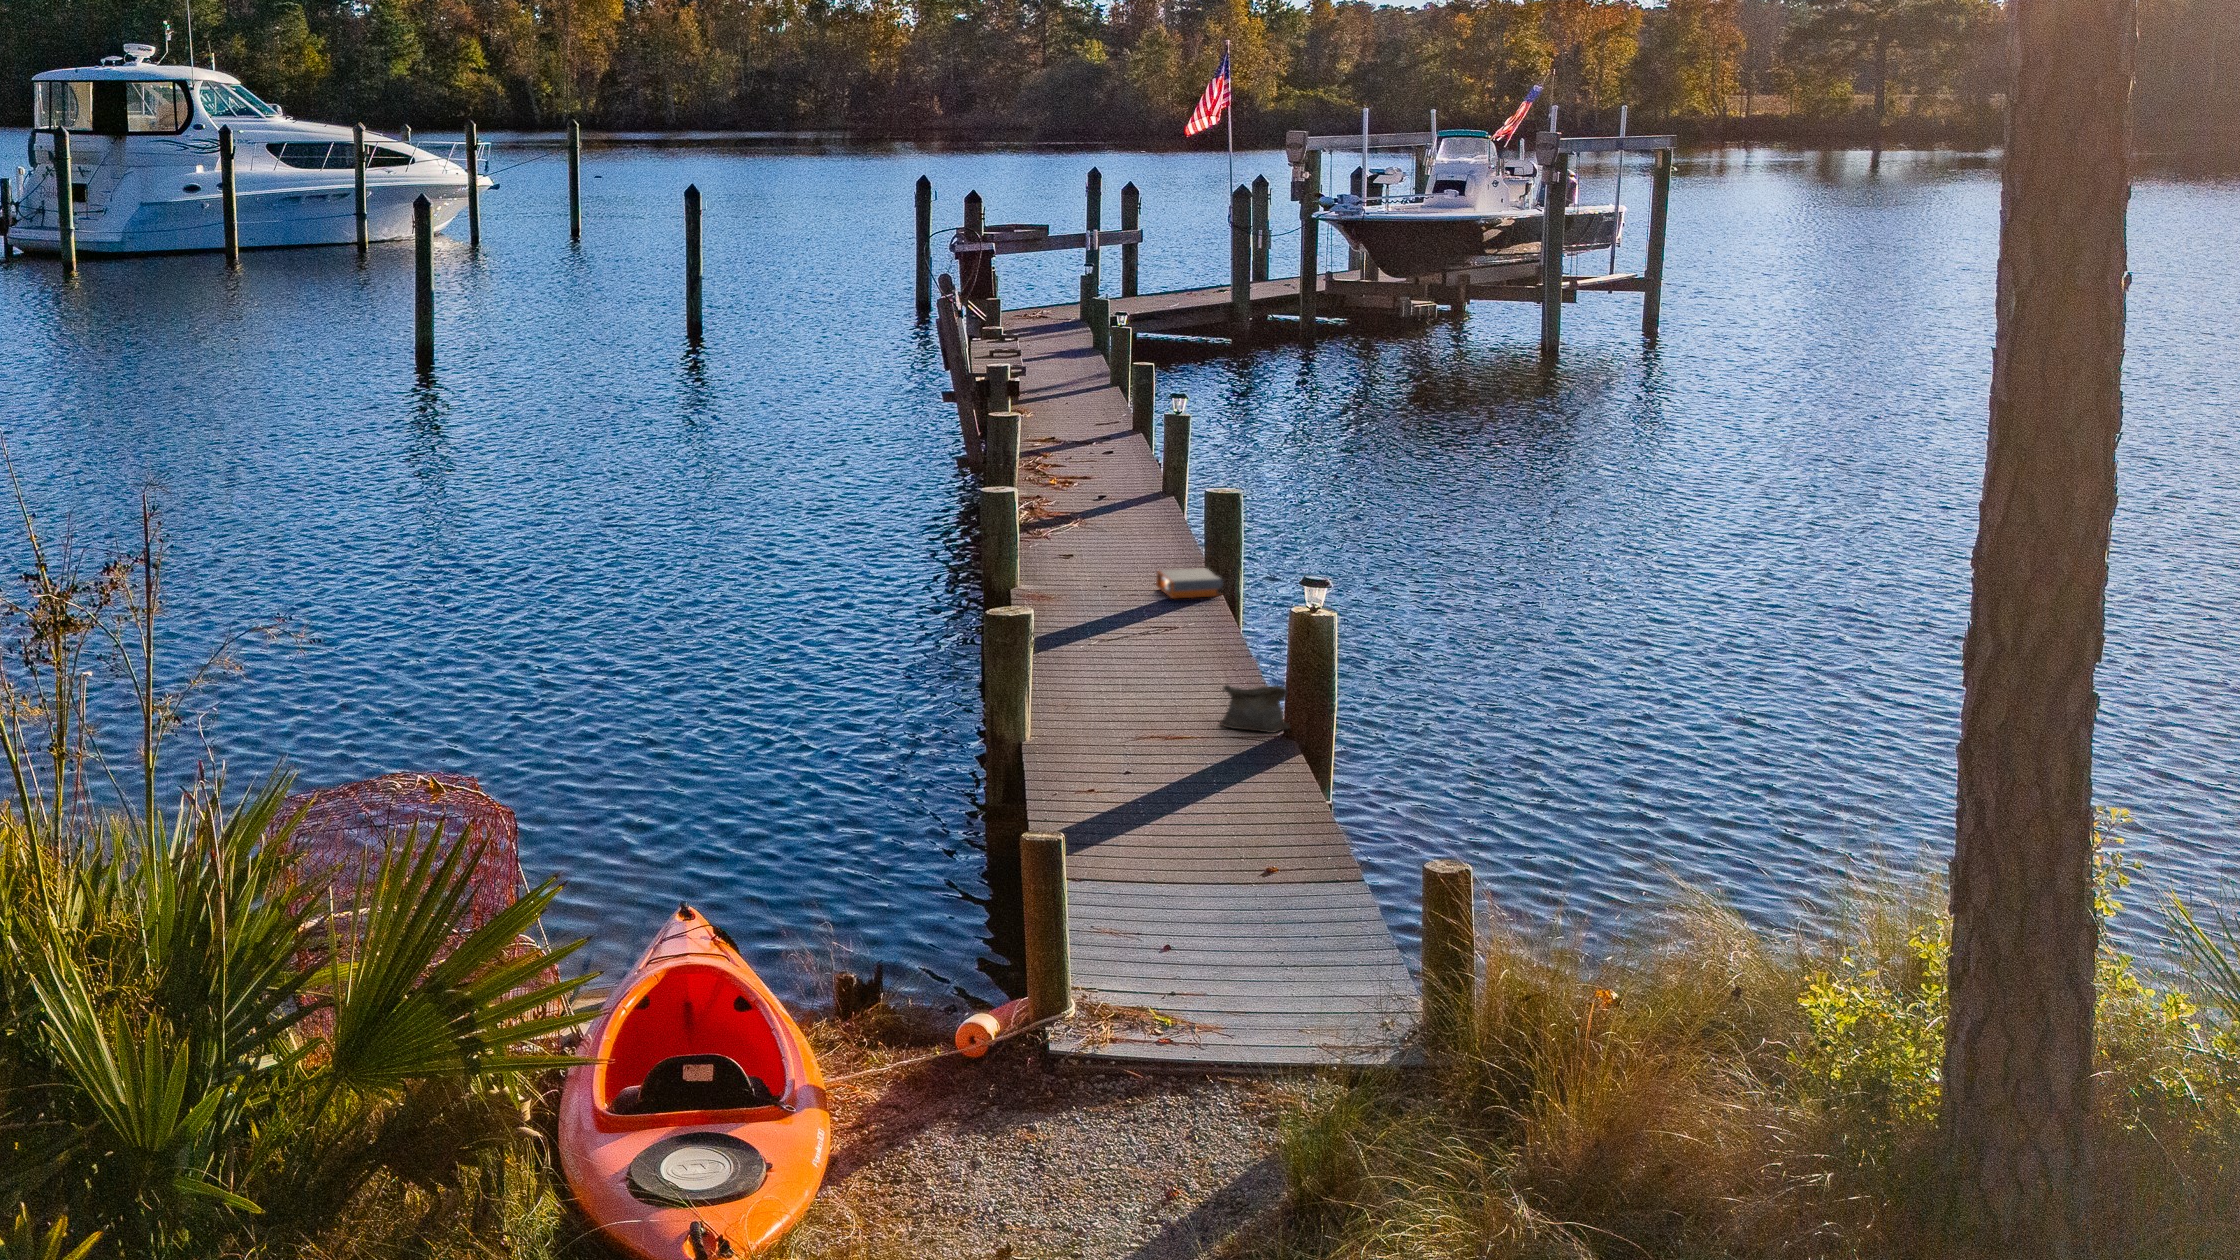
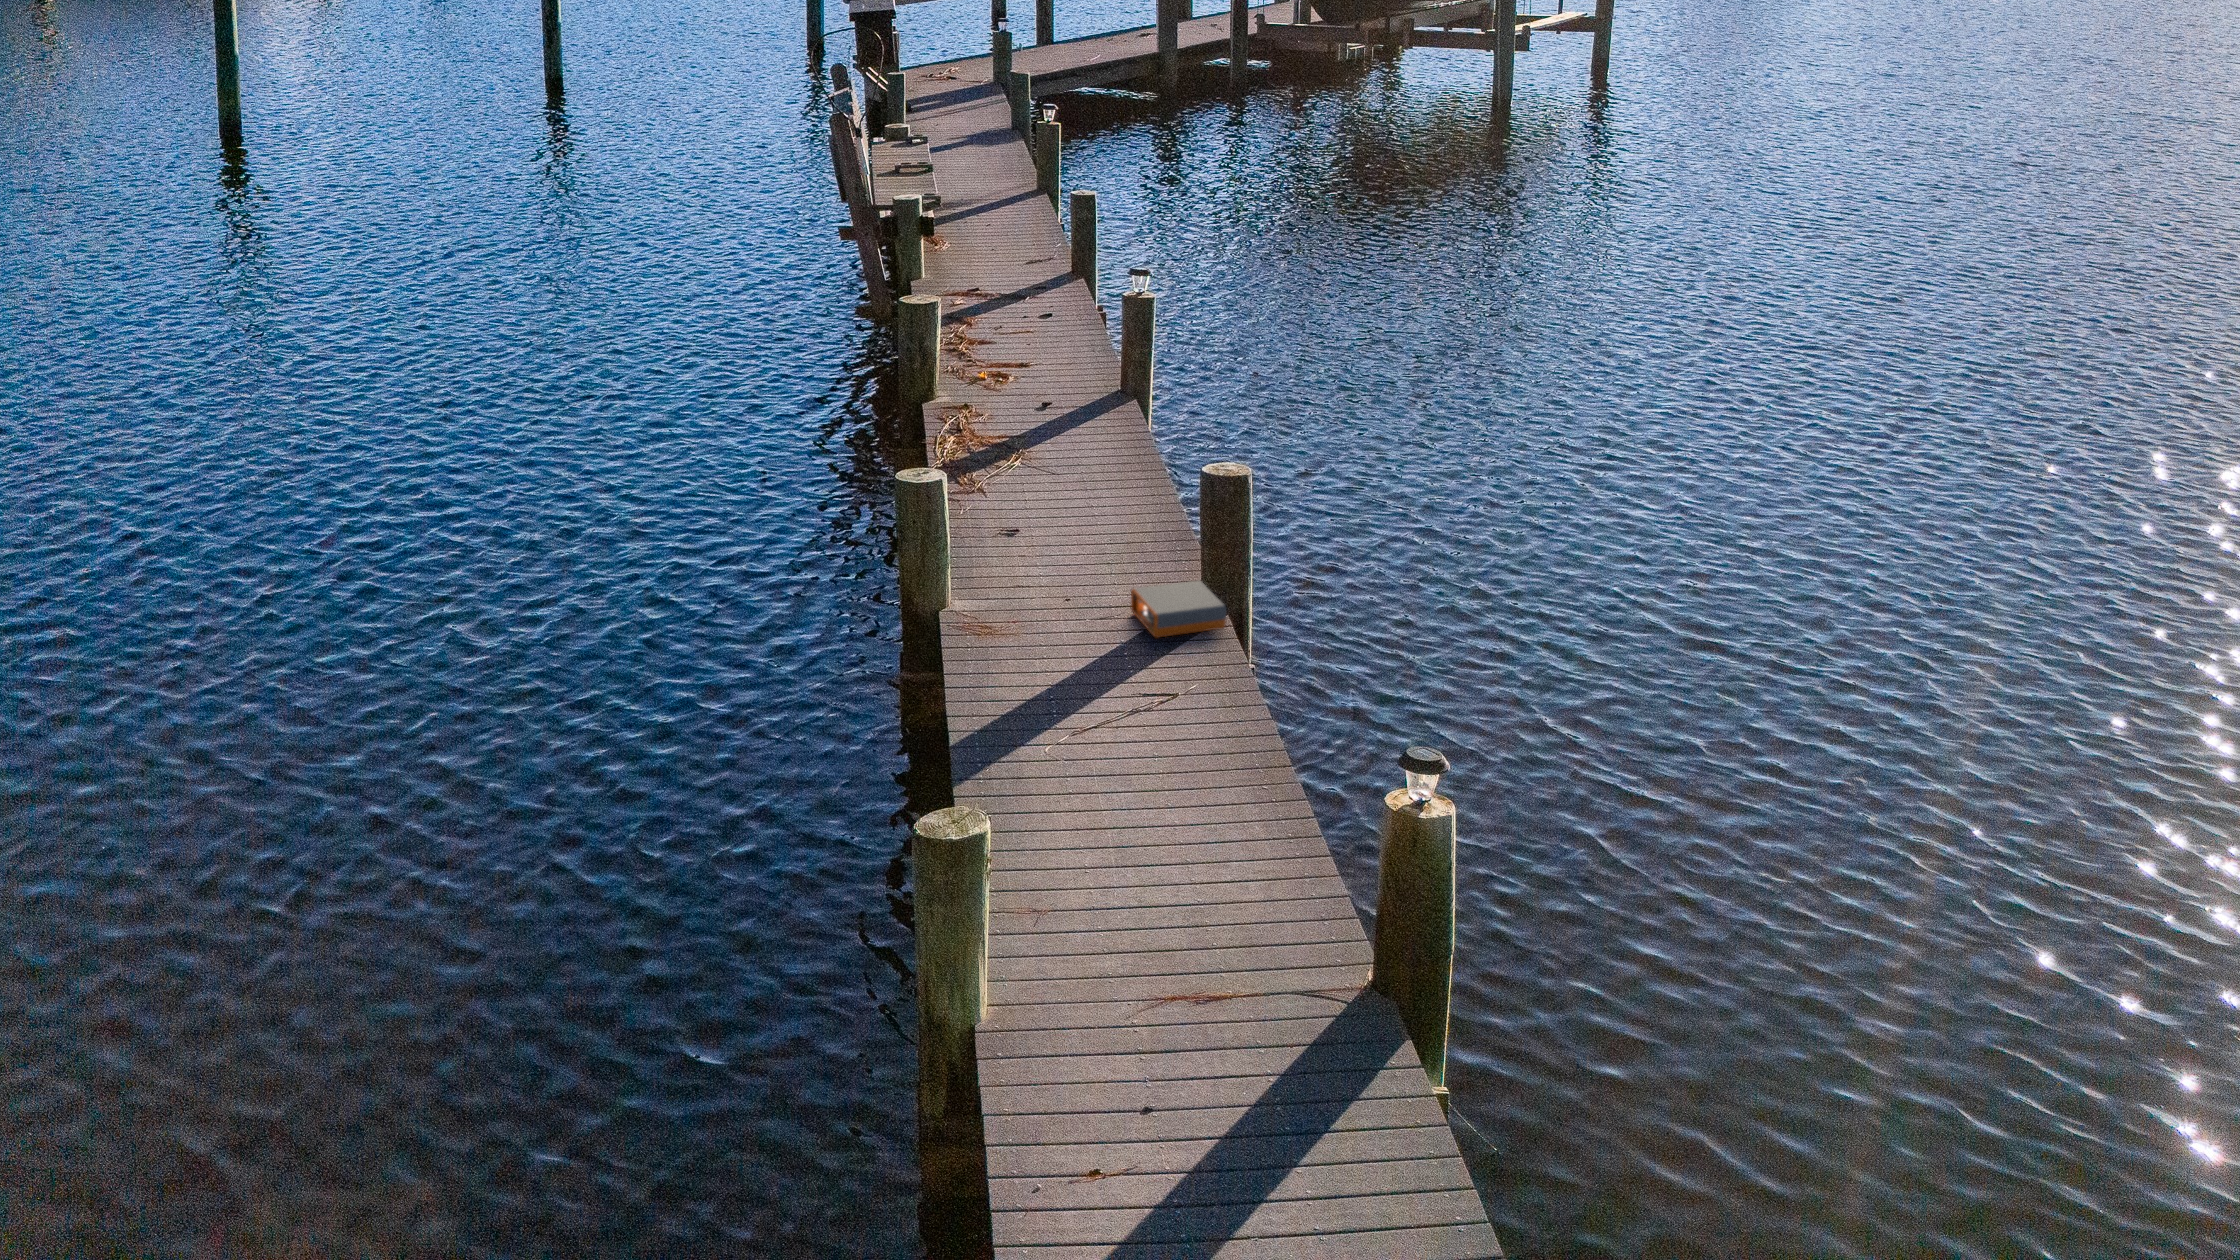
bag: present [1220,685,1289,733] -> none [1270,951,1389,1029]

